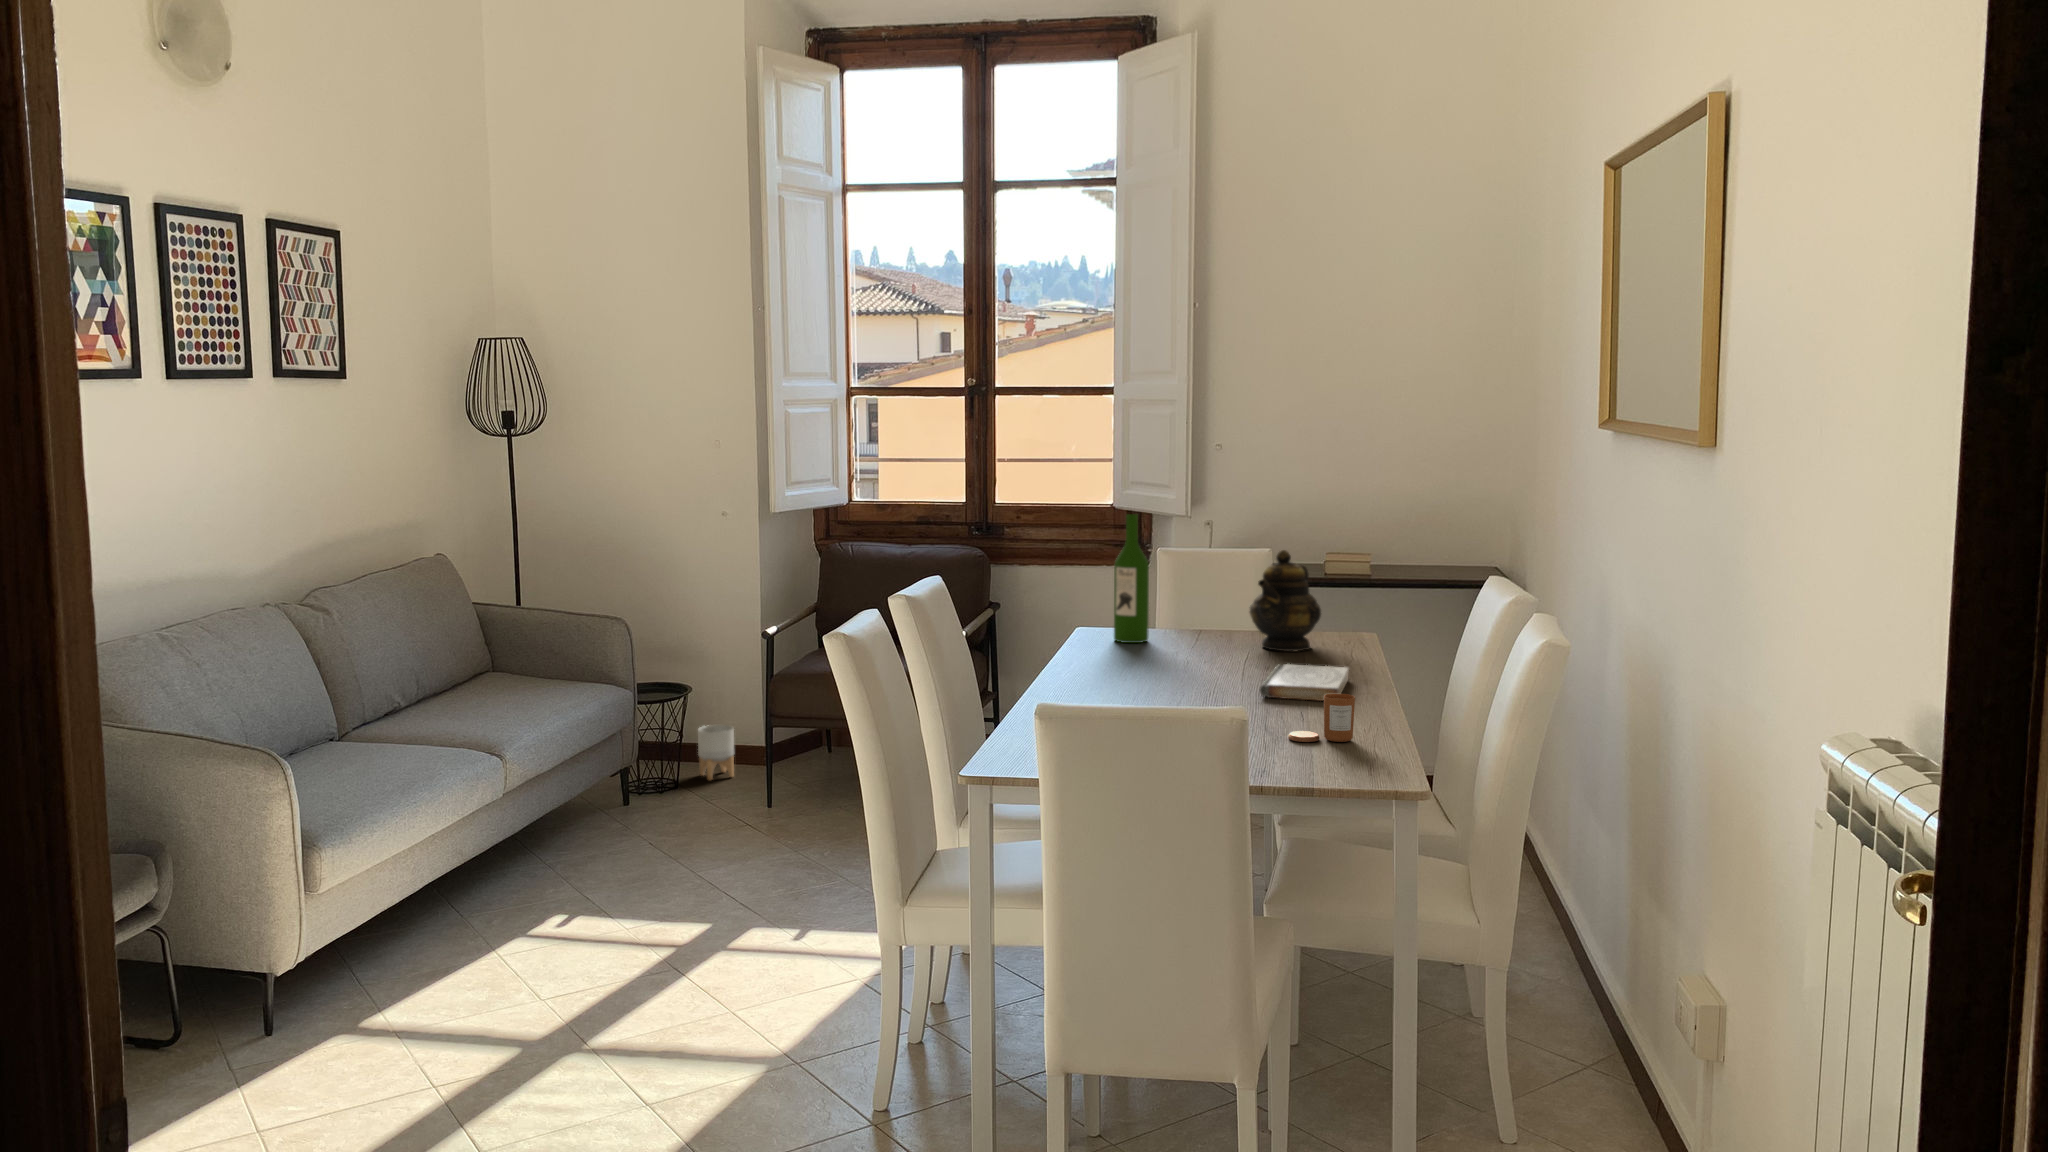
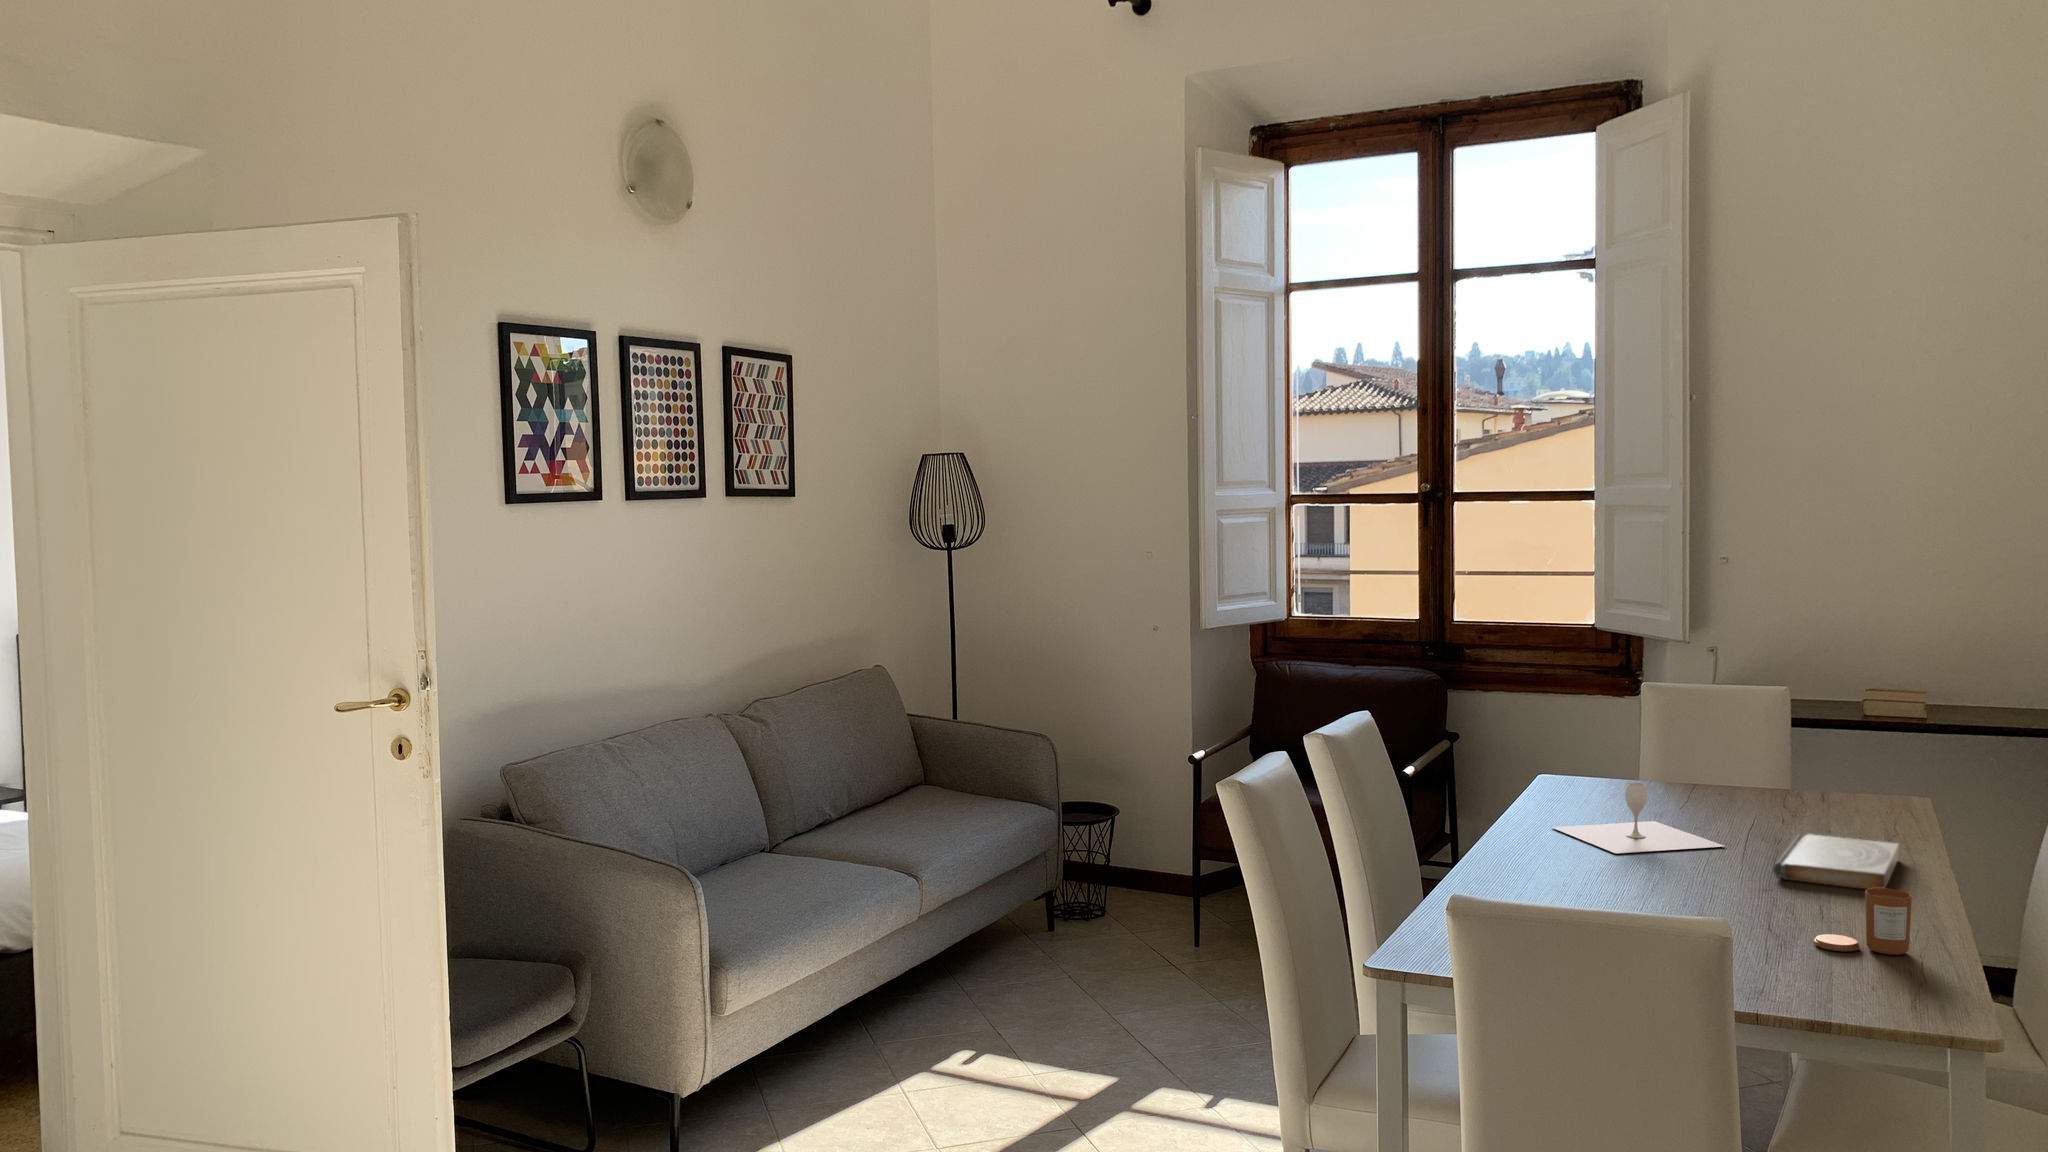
wine bottle: present [1114,514,1149,643] -> none [1583,640,1628,794]
teapot: present [1250,550,1321,651] -> none [1759,687,1858,815]
wine glass: none [1091,629,1225,686] -> present [1552,783,1725,854]
planter: present [698,725,734,780] -> none [1128,850,1165,909]

